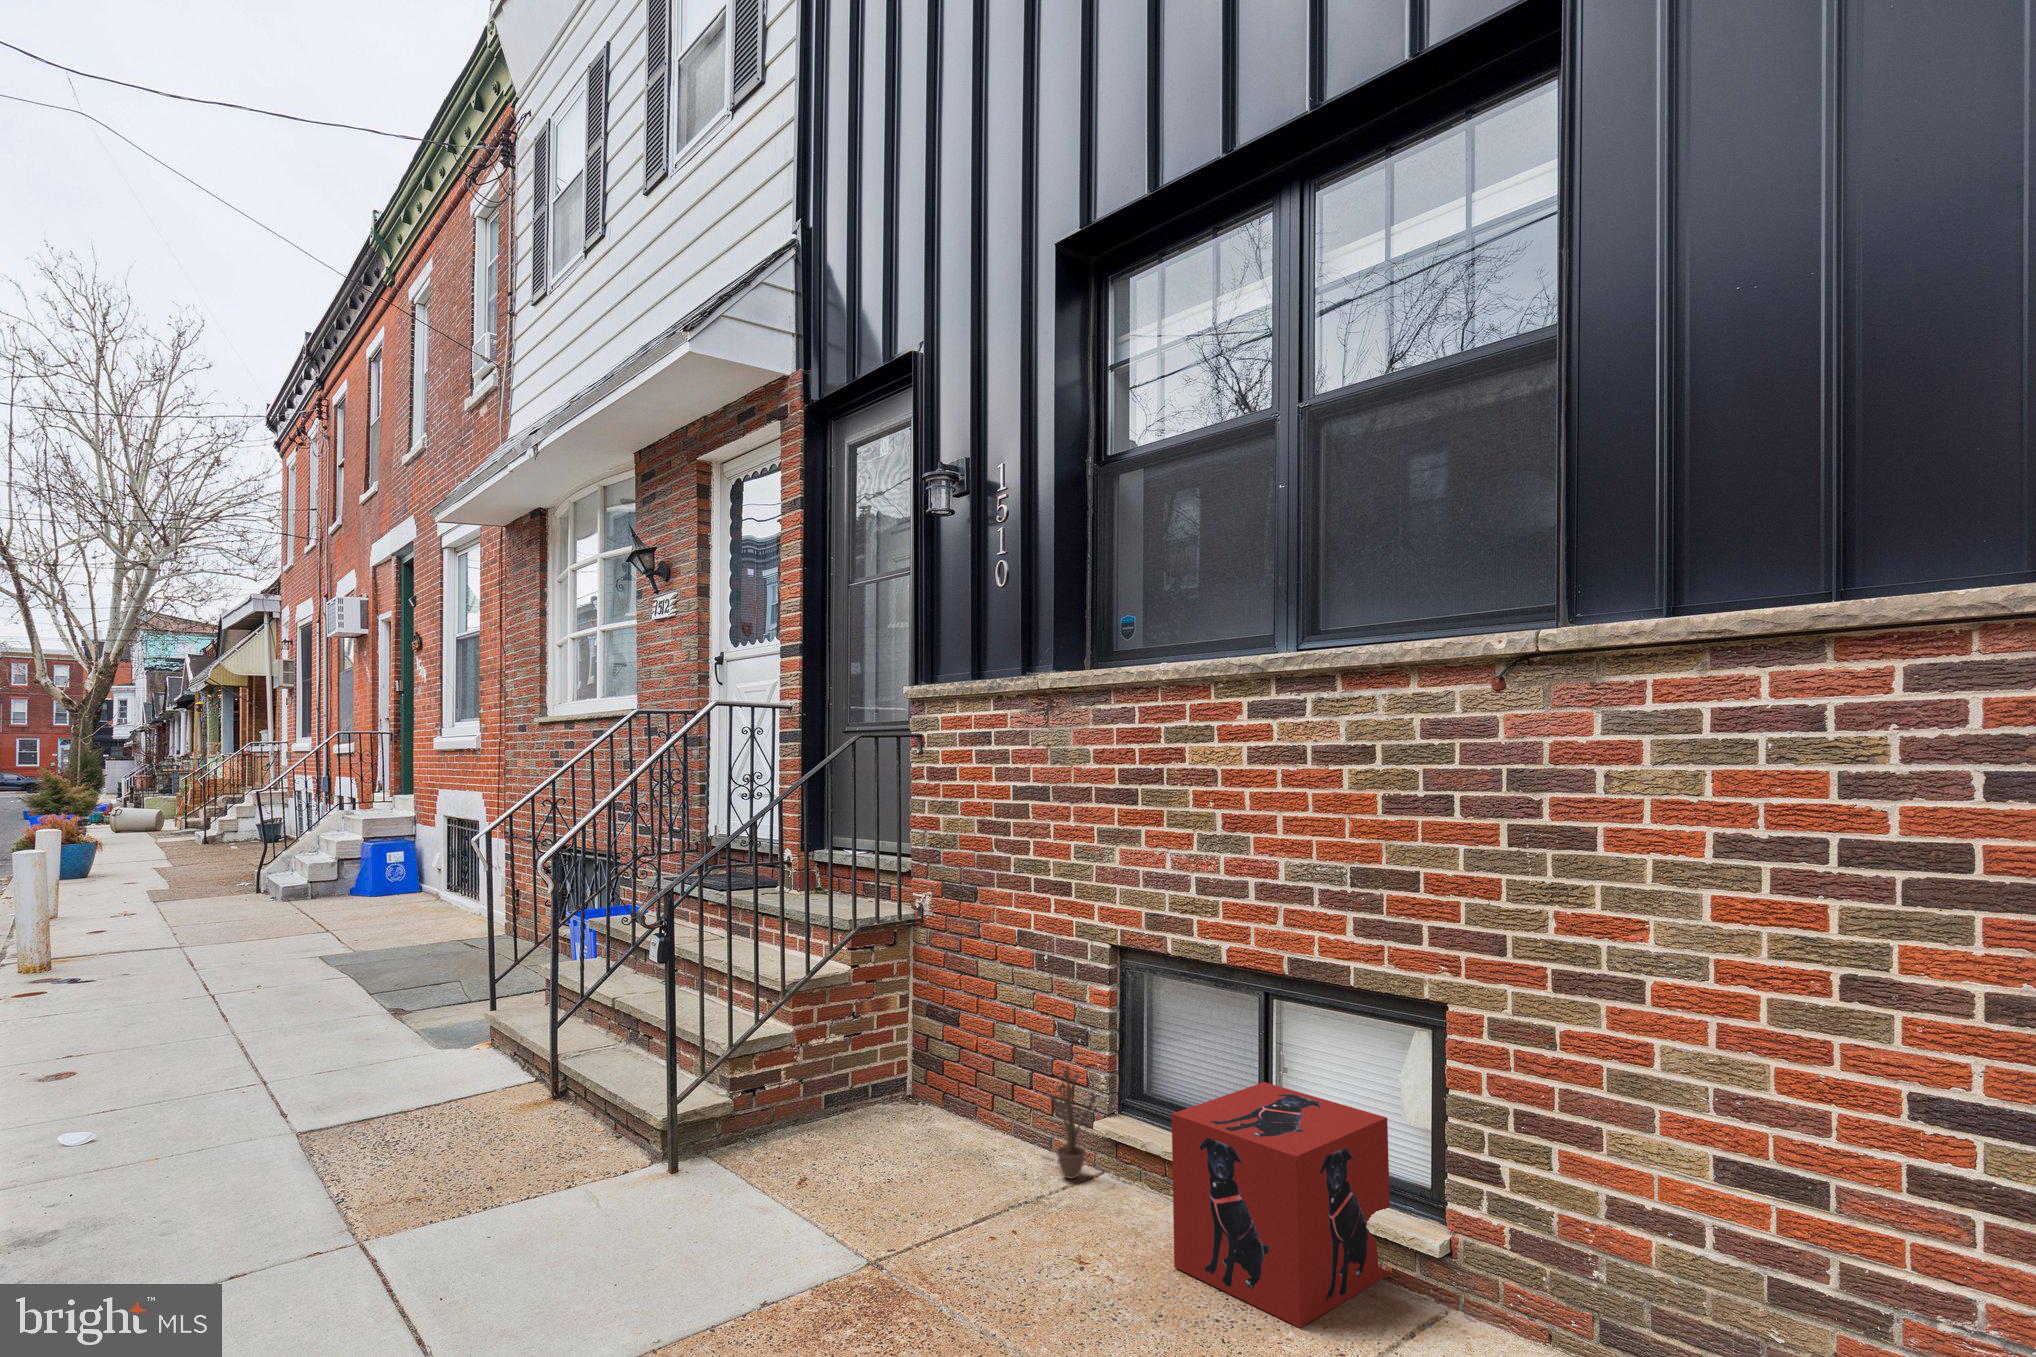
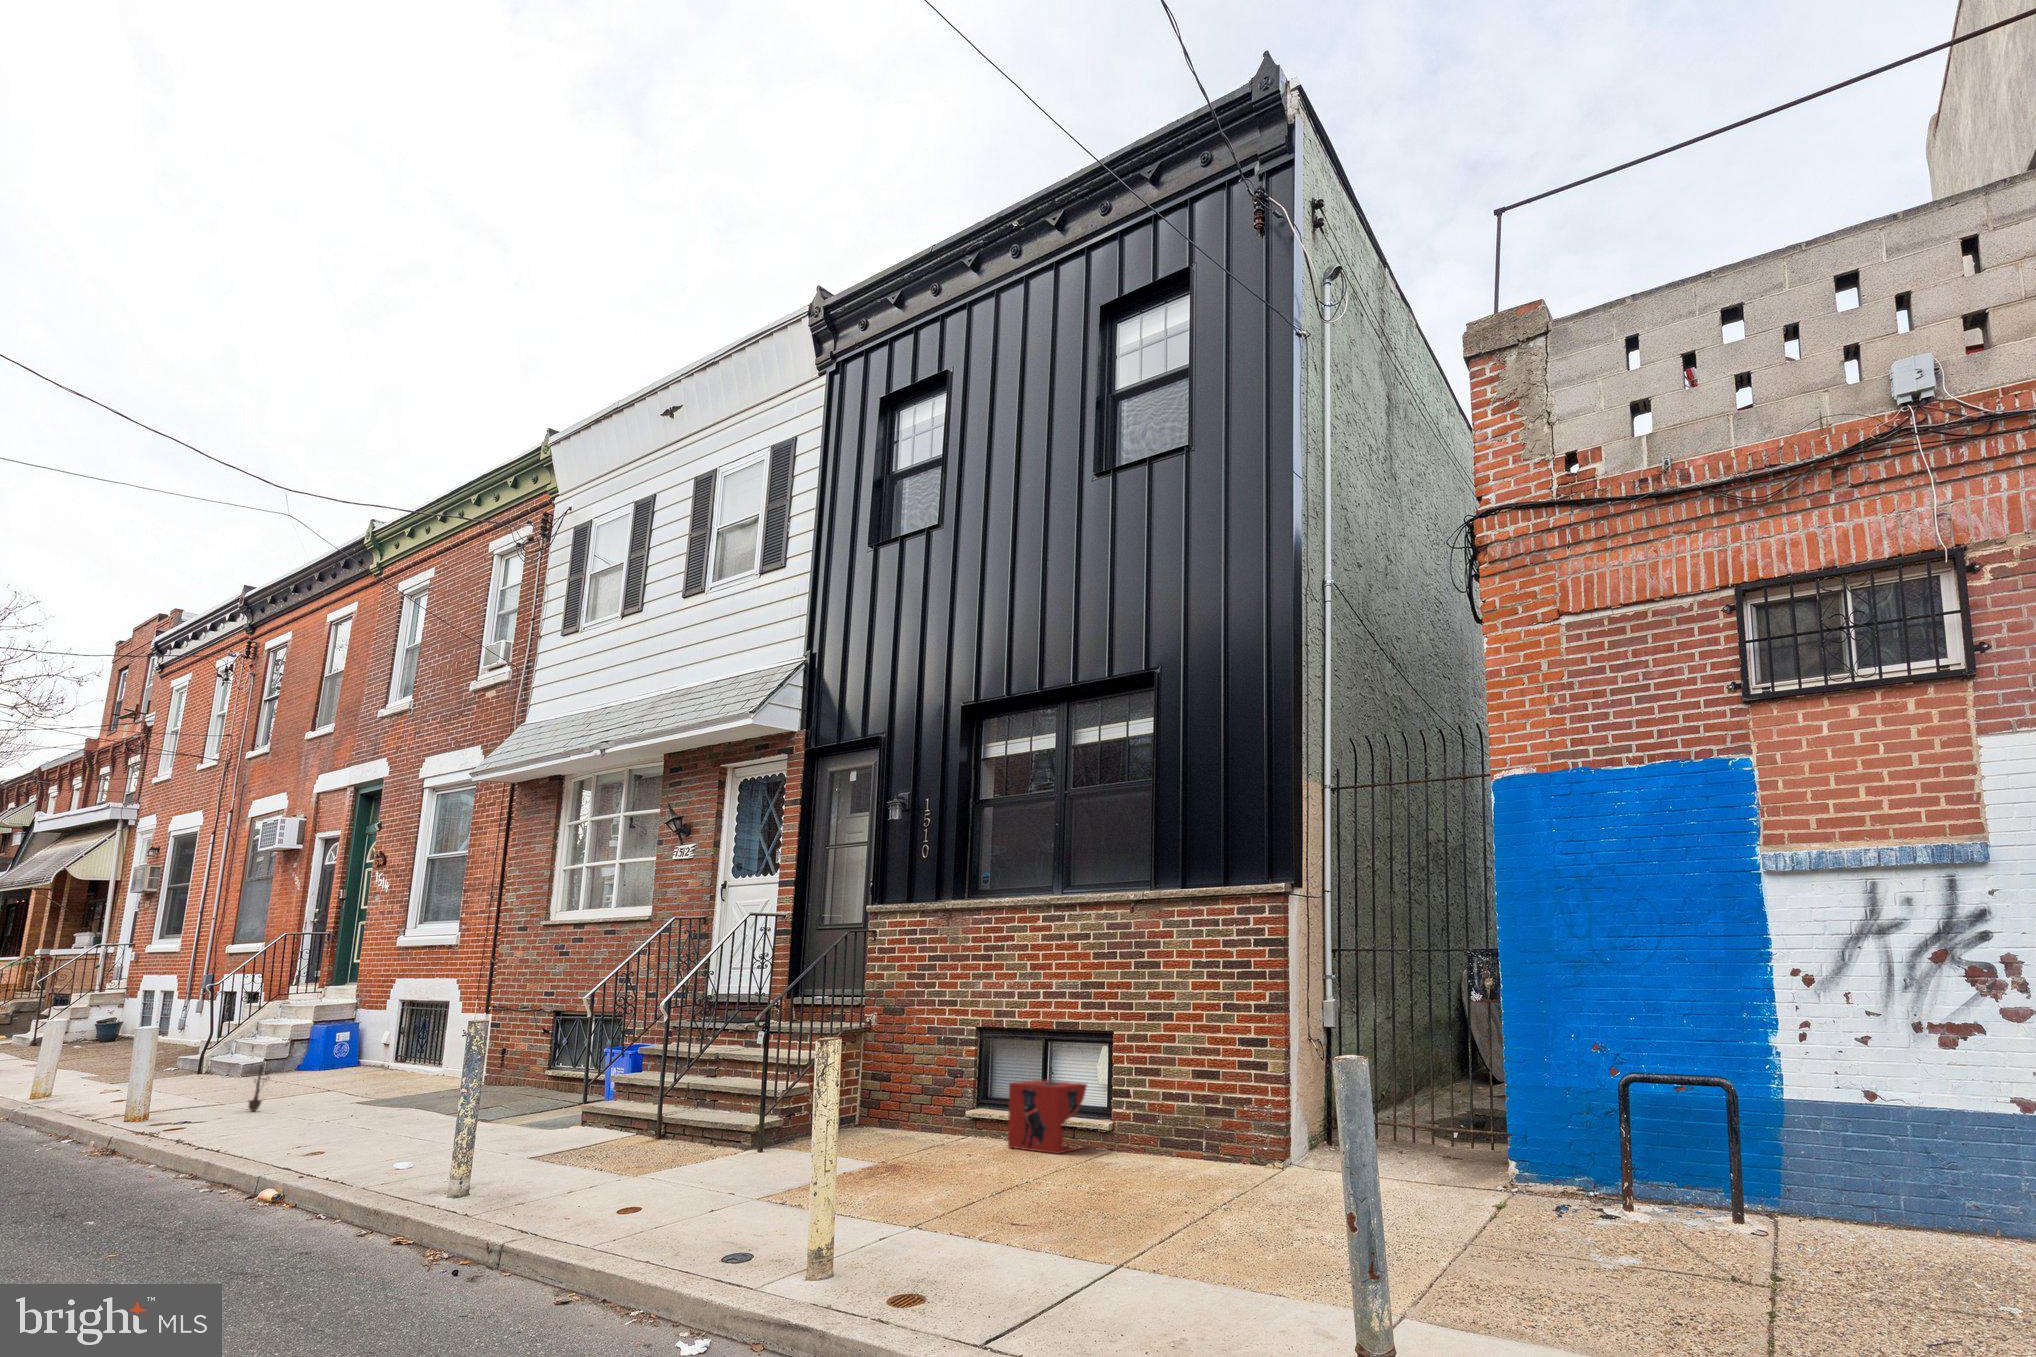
decorative plant: present [1044,1066,1097,1179] -> present [248,1067,267,1111]

